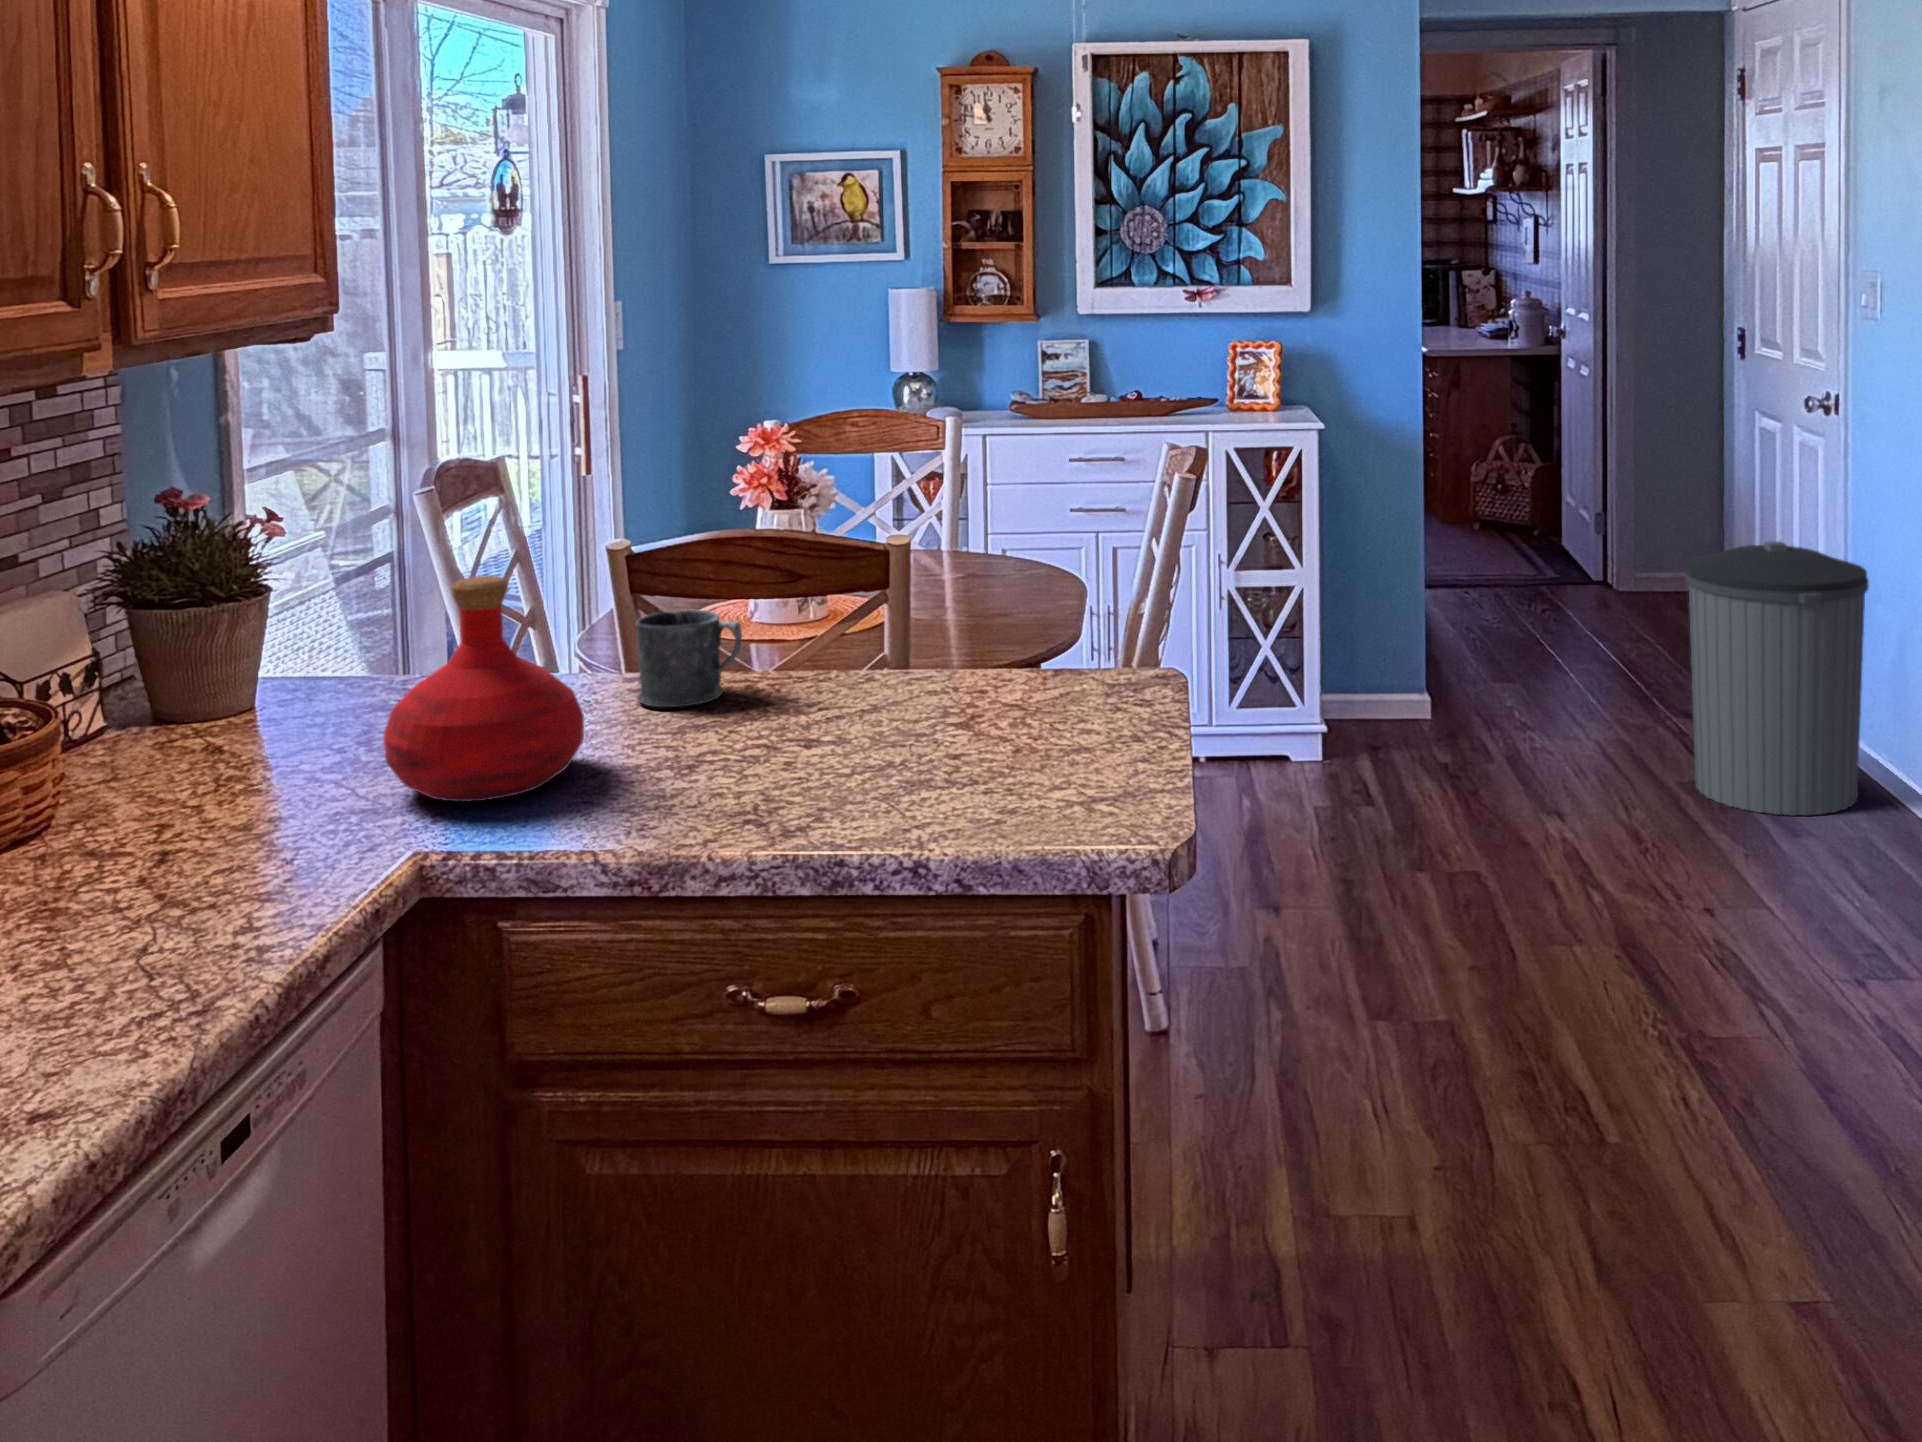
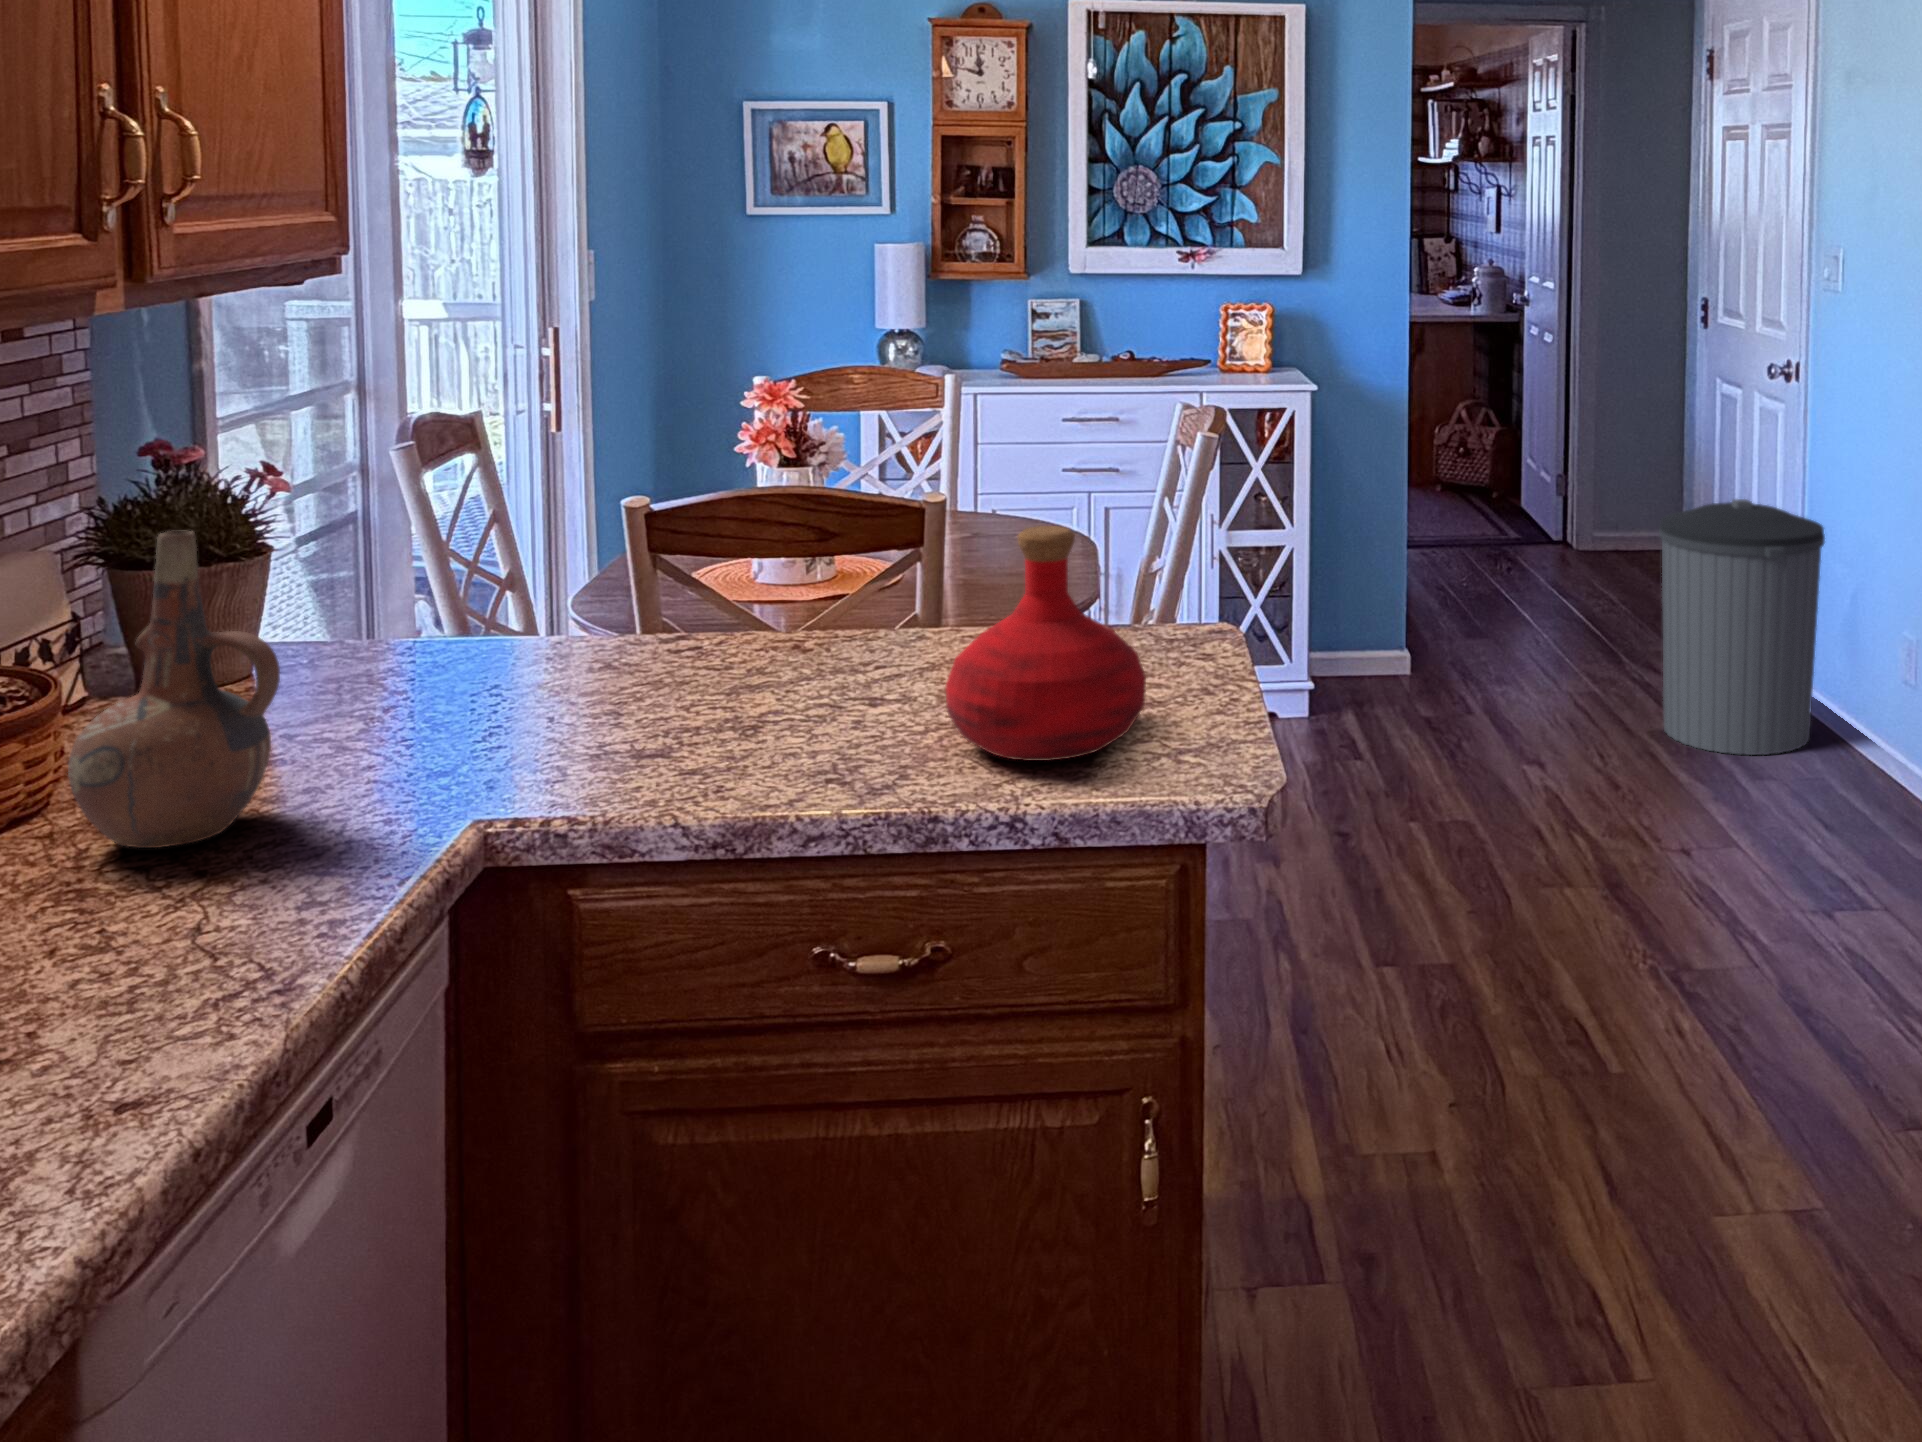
ceramic pitcher: none [56,576,241,870] -> present [68,531,280,848]
bottle: present [384,576,584,802] -> present [945,526,1146,761]
mug: present [636,610,742,707] -> none [687,566,801,666]

